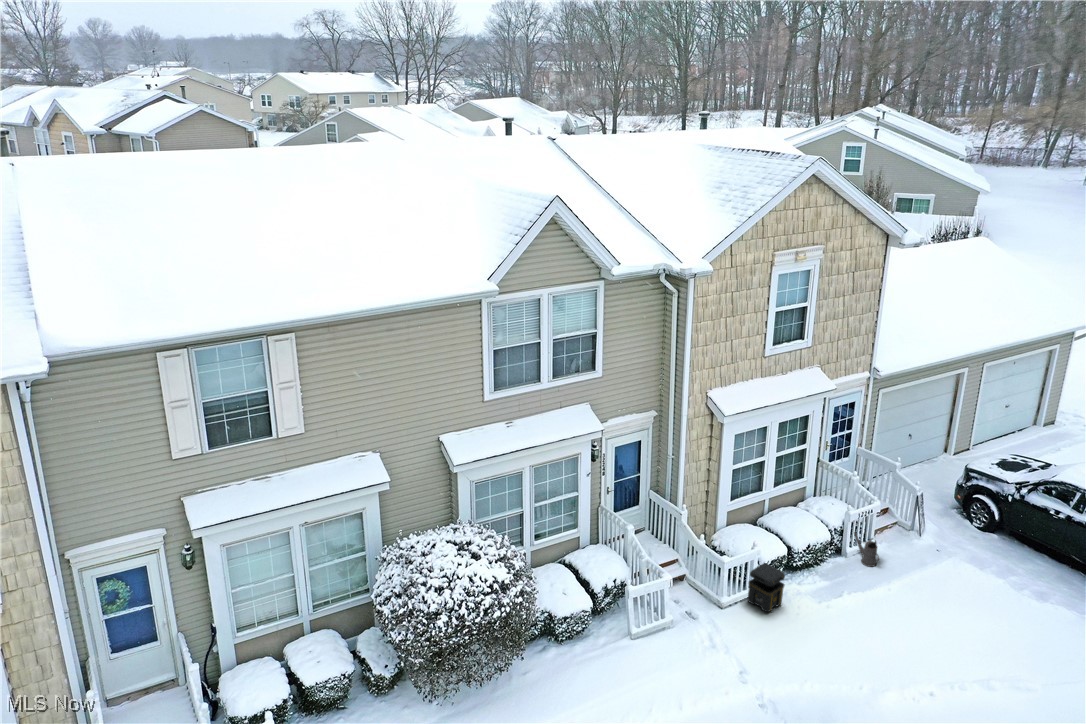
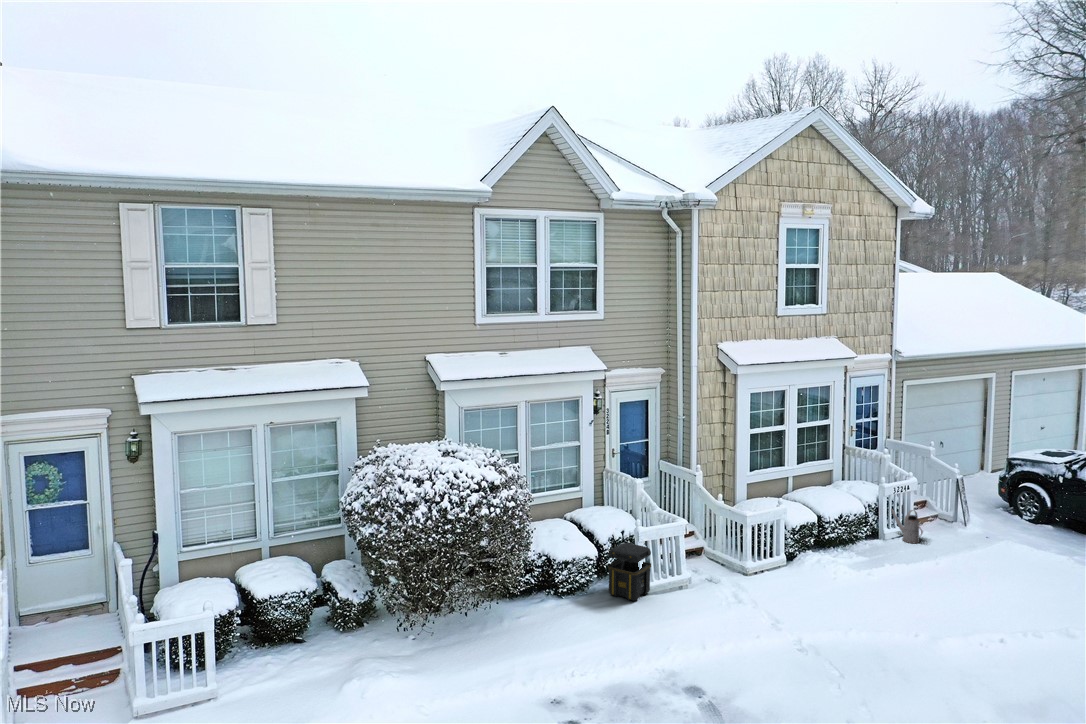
toolbox: present [748,564,785,612] -> present [608,543,651,601]

